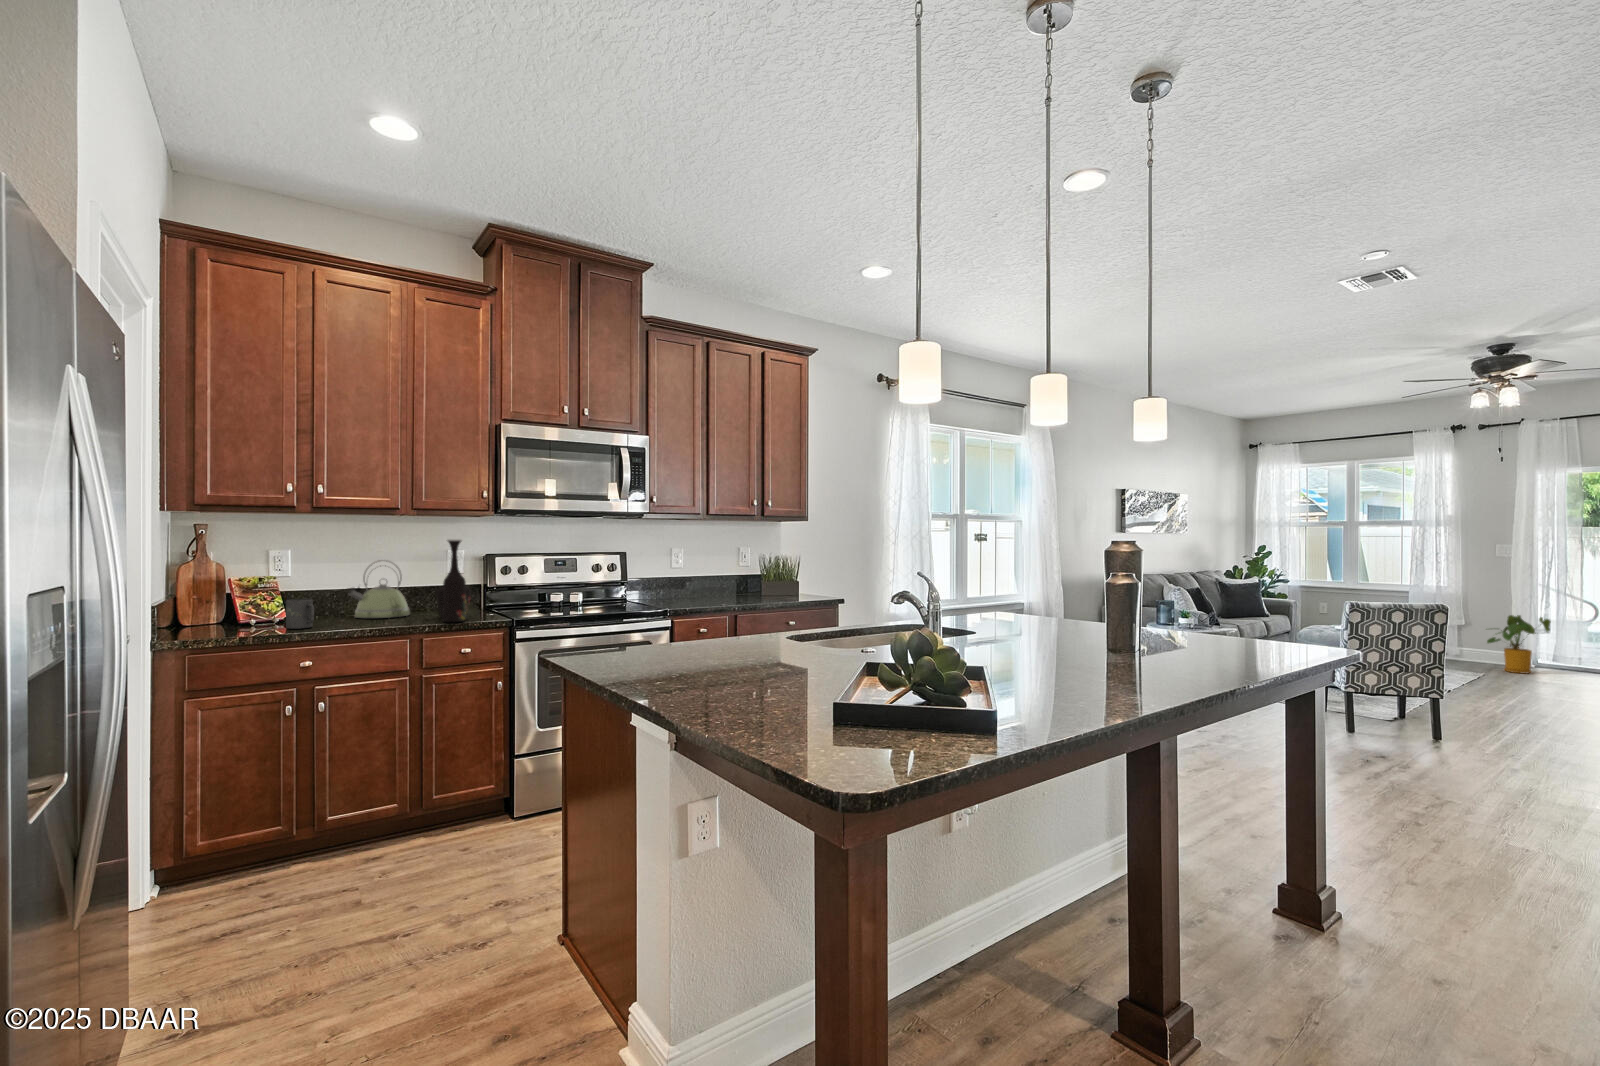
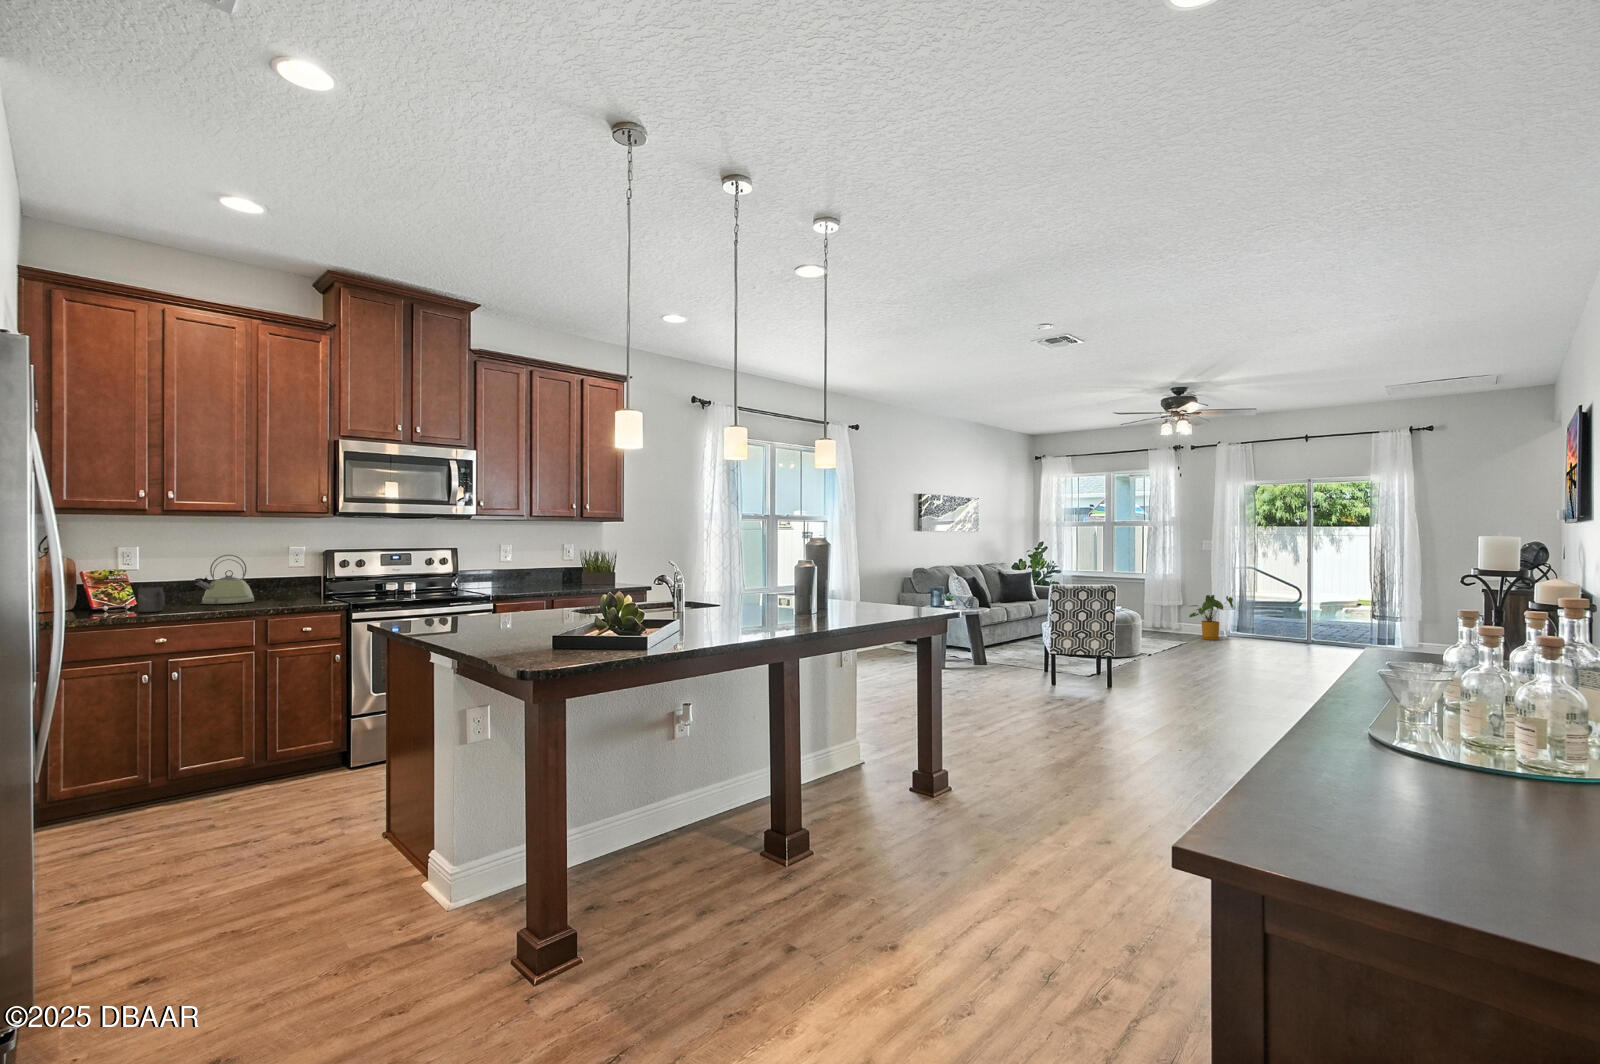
vase: present [436,539,472,622] -> none [278,537,311,606]

